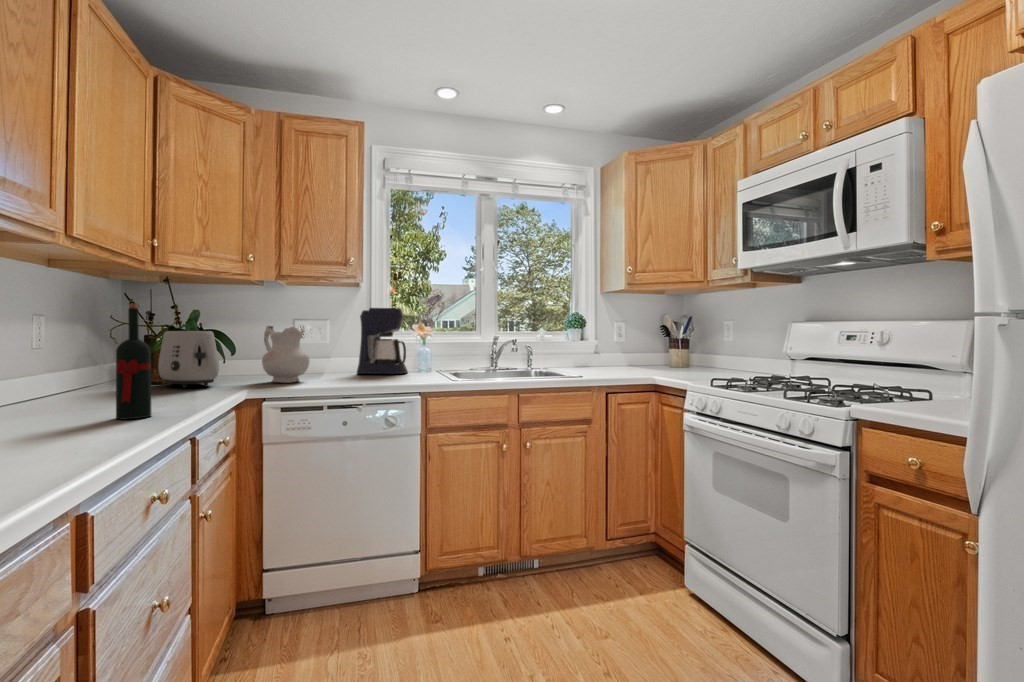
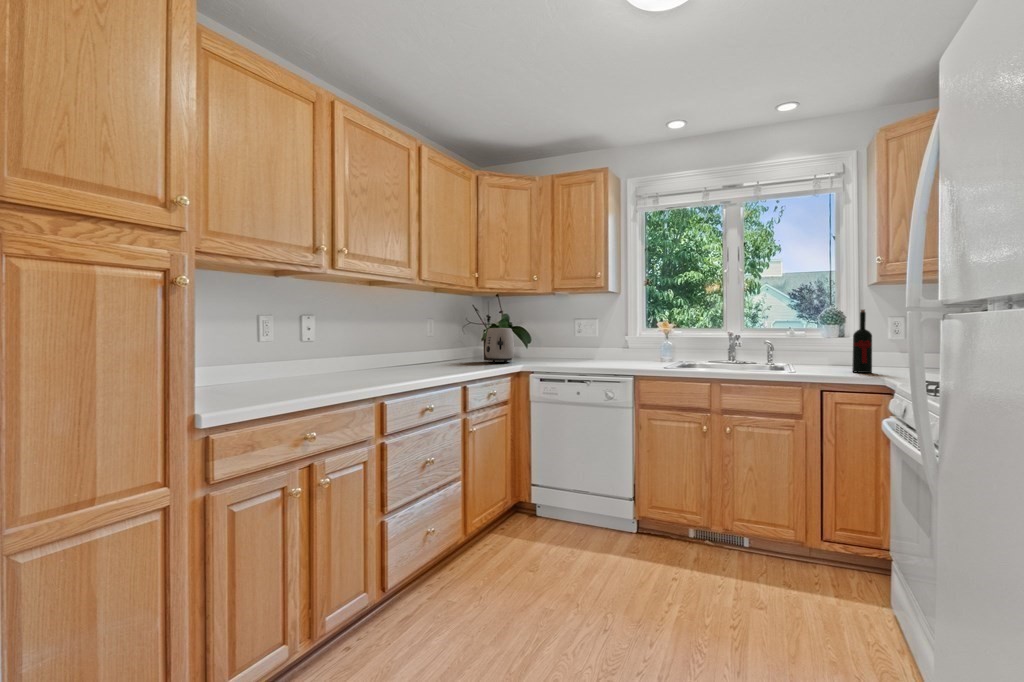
wine bottle: present [116,304,151,419] -> present [852,310,872,373]
coffee maker: present [357,308,408,374] -> none [614,309,655,362]
ceramic pitcher: present [262,326,310,383] -> none [540,324,570,363]

